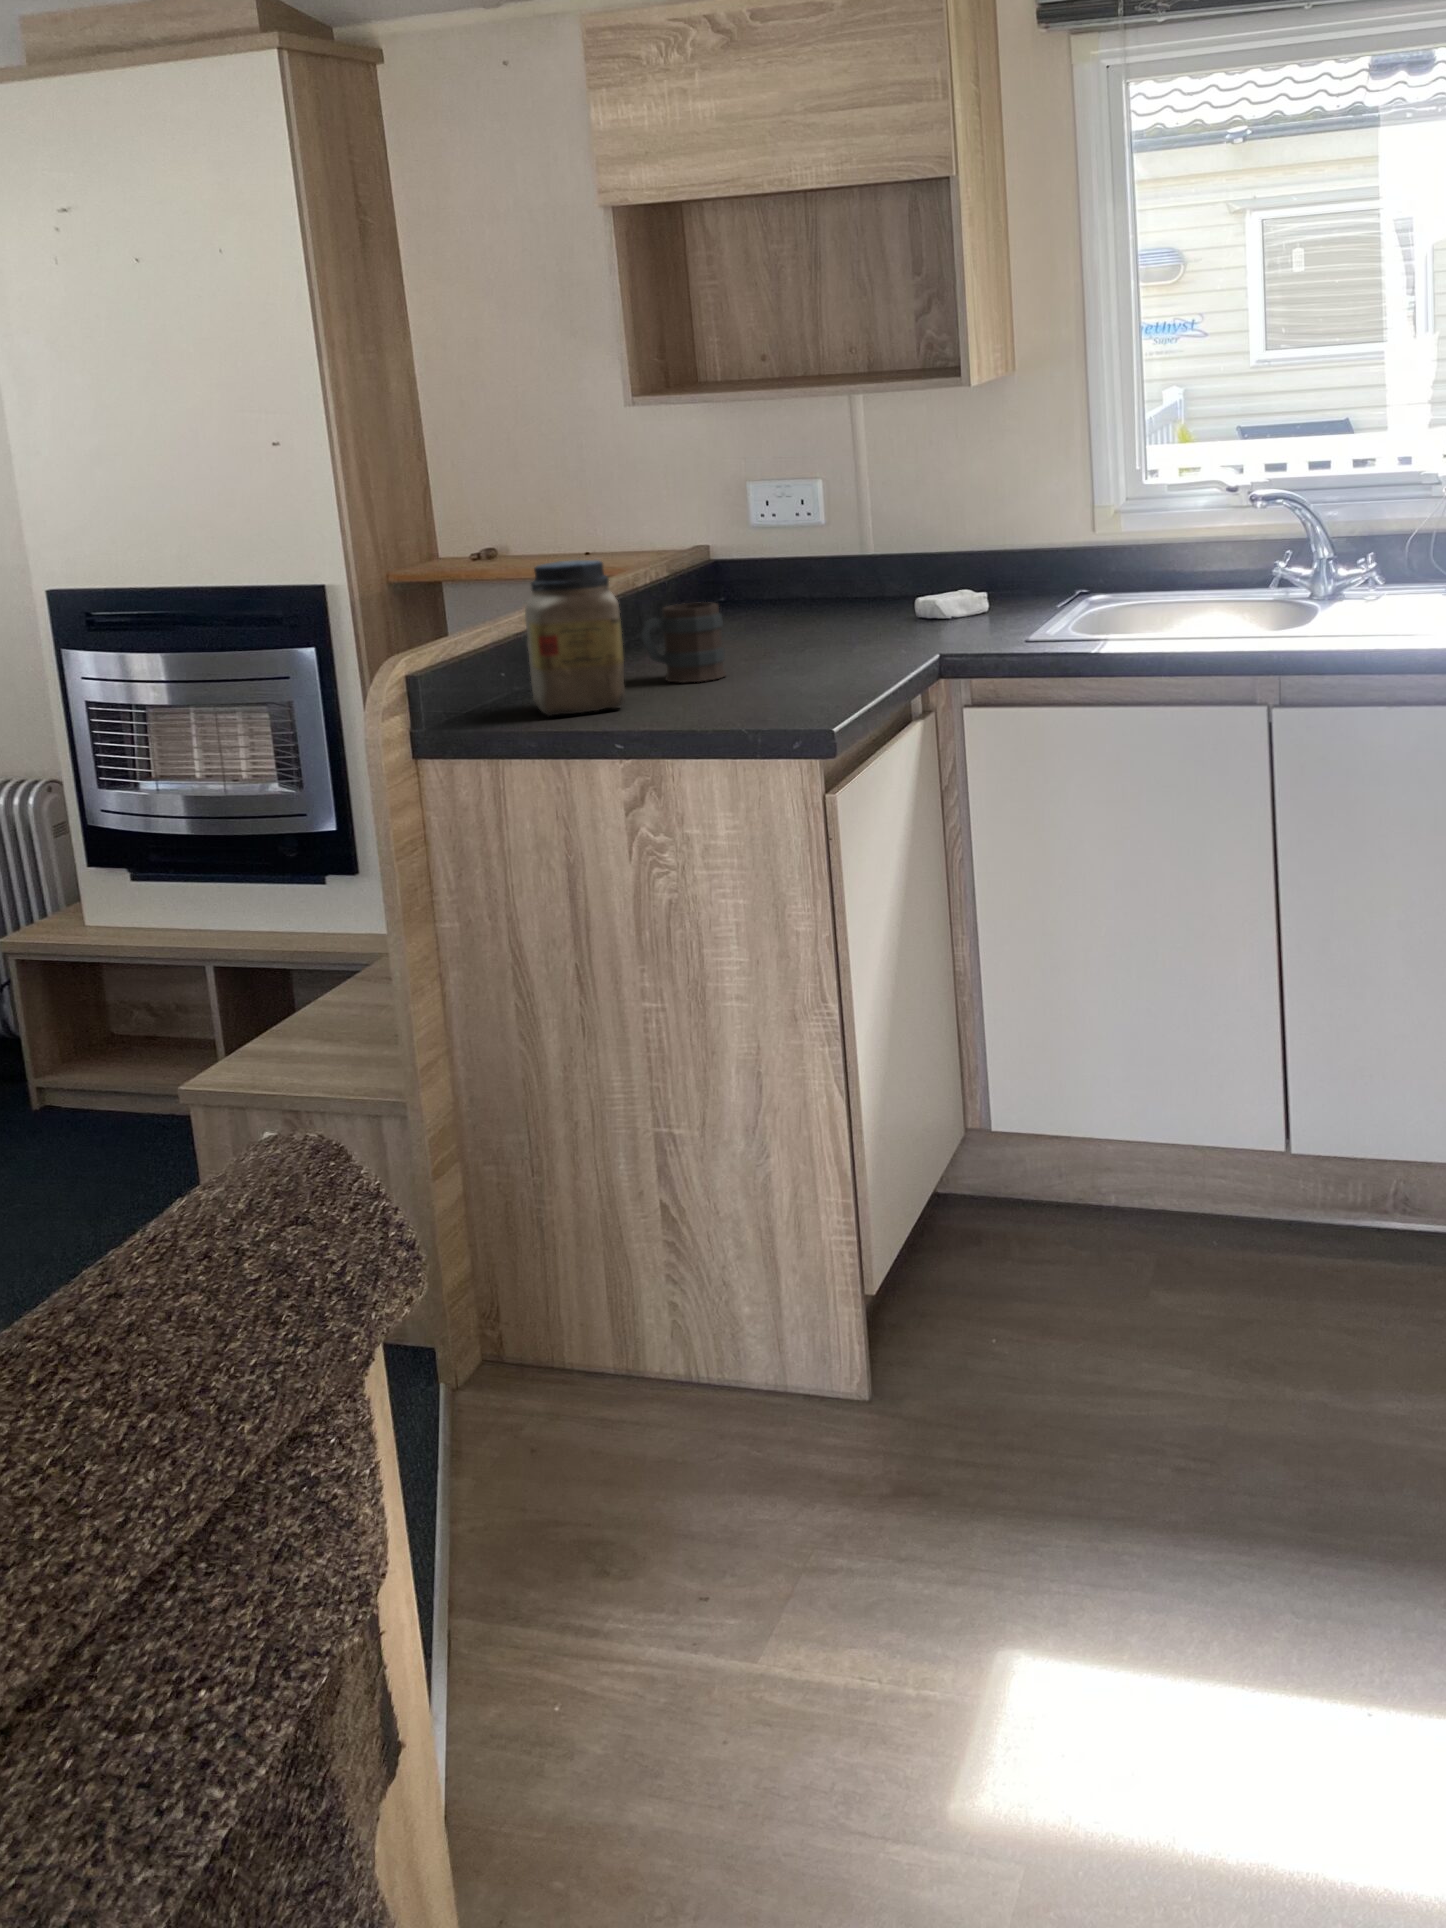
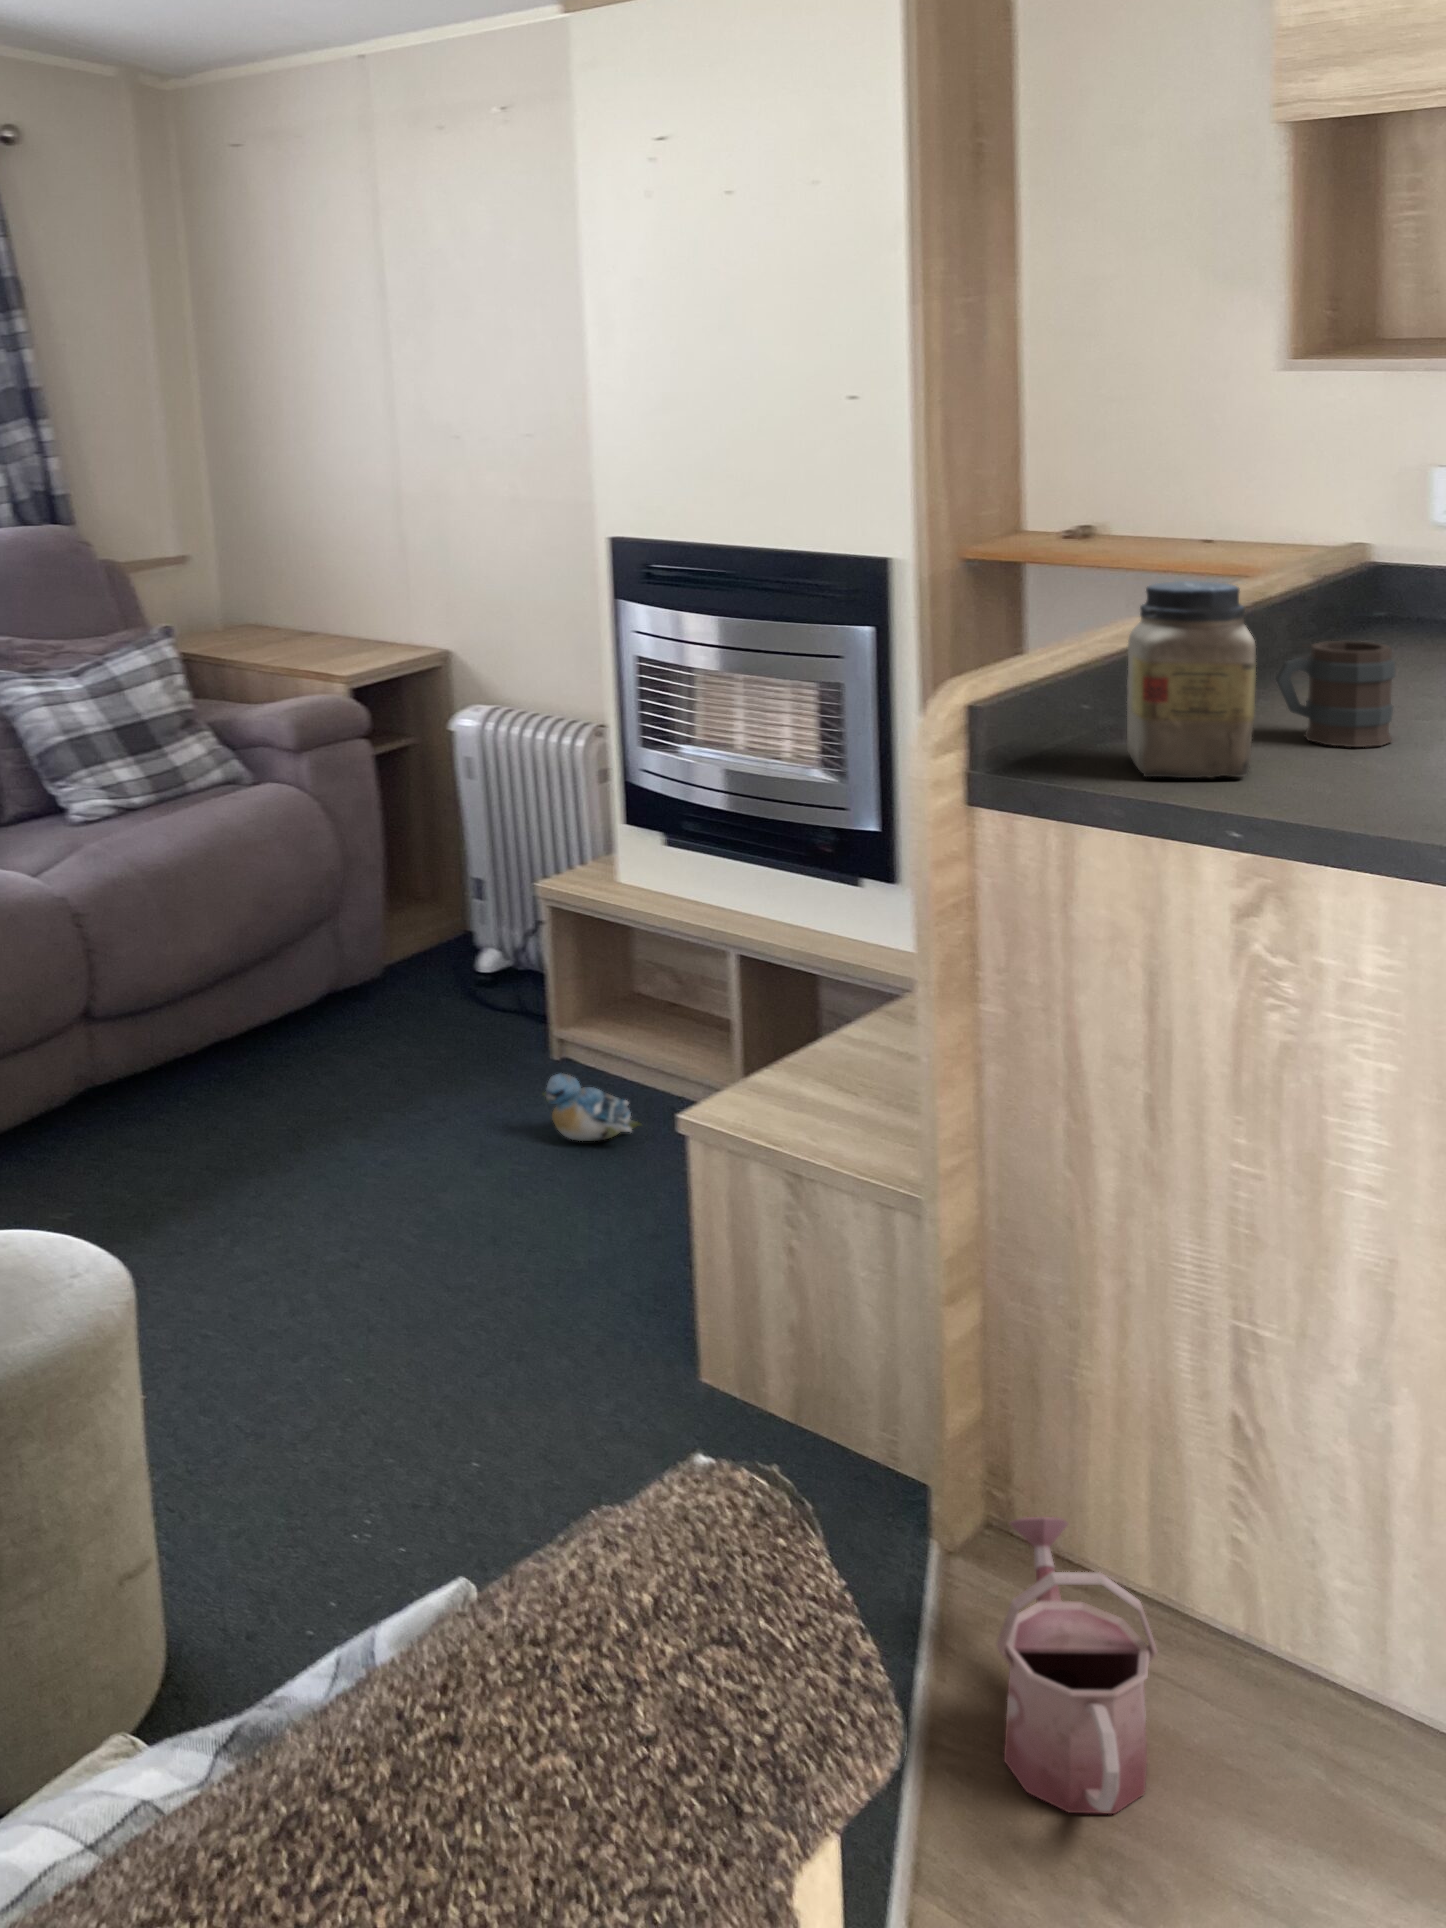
plush toy: none [31,1110,137,1173] -> present [543,1074,641,1141]
watering can: none [503,1324,629,1538] -> present [996,1517,1158,1814]

